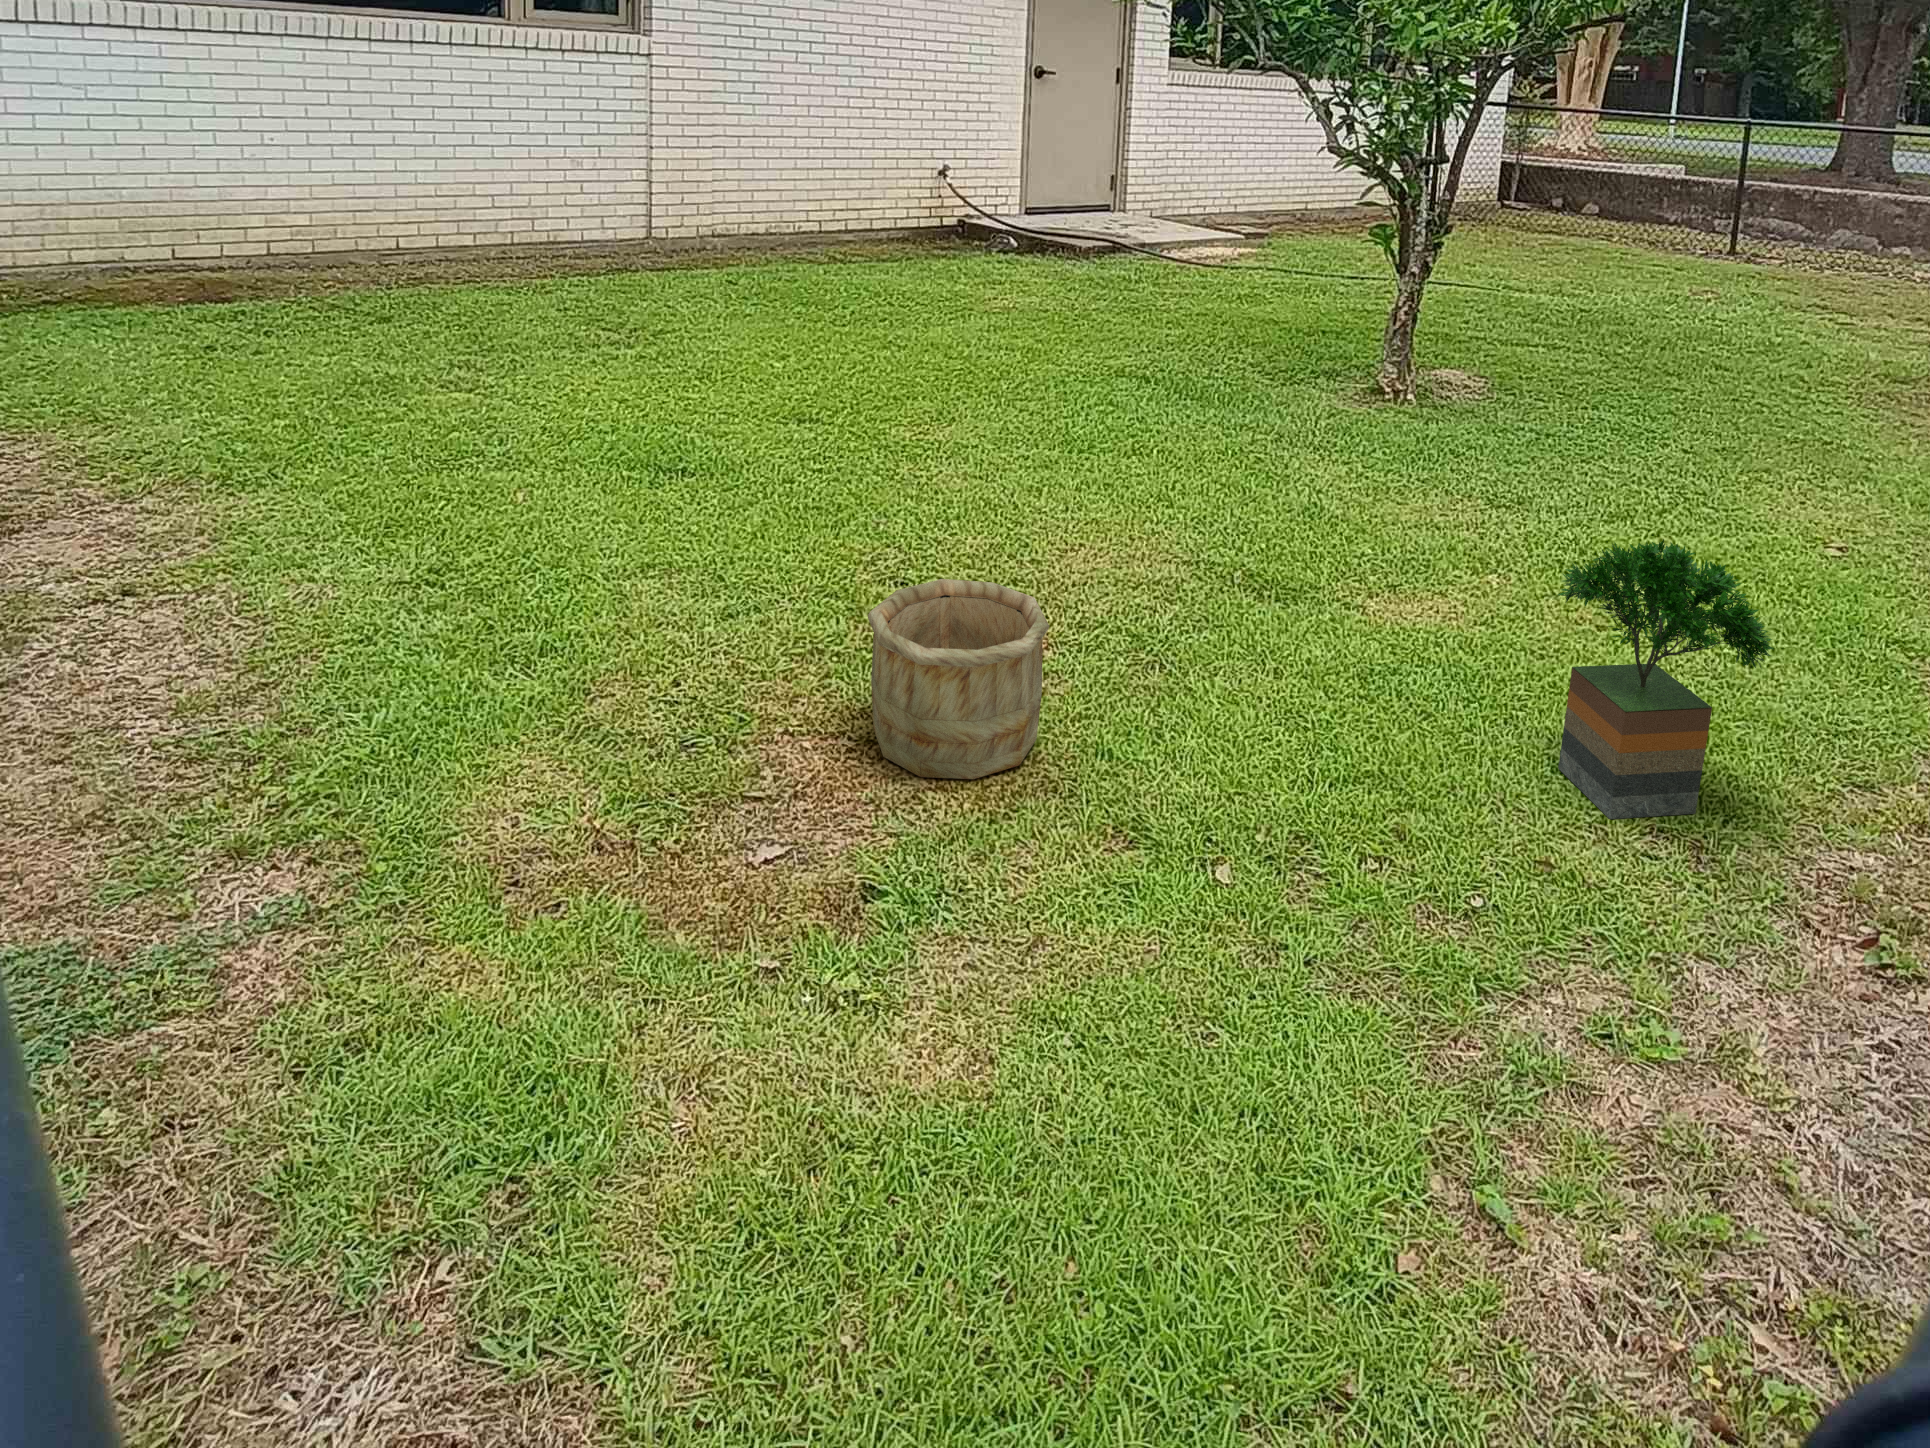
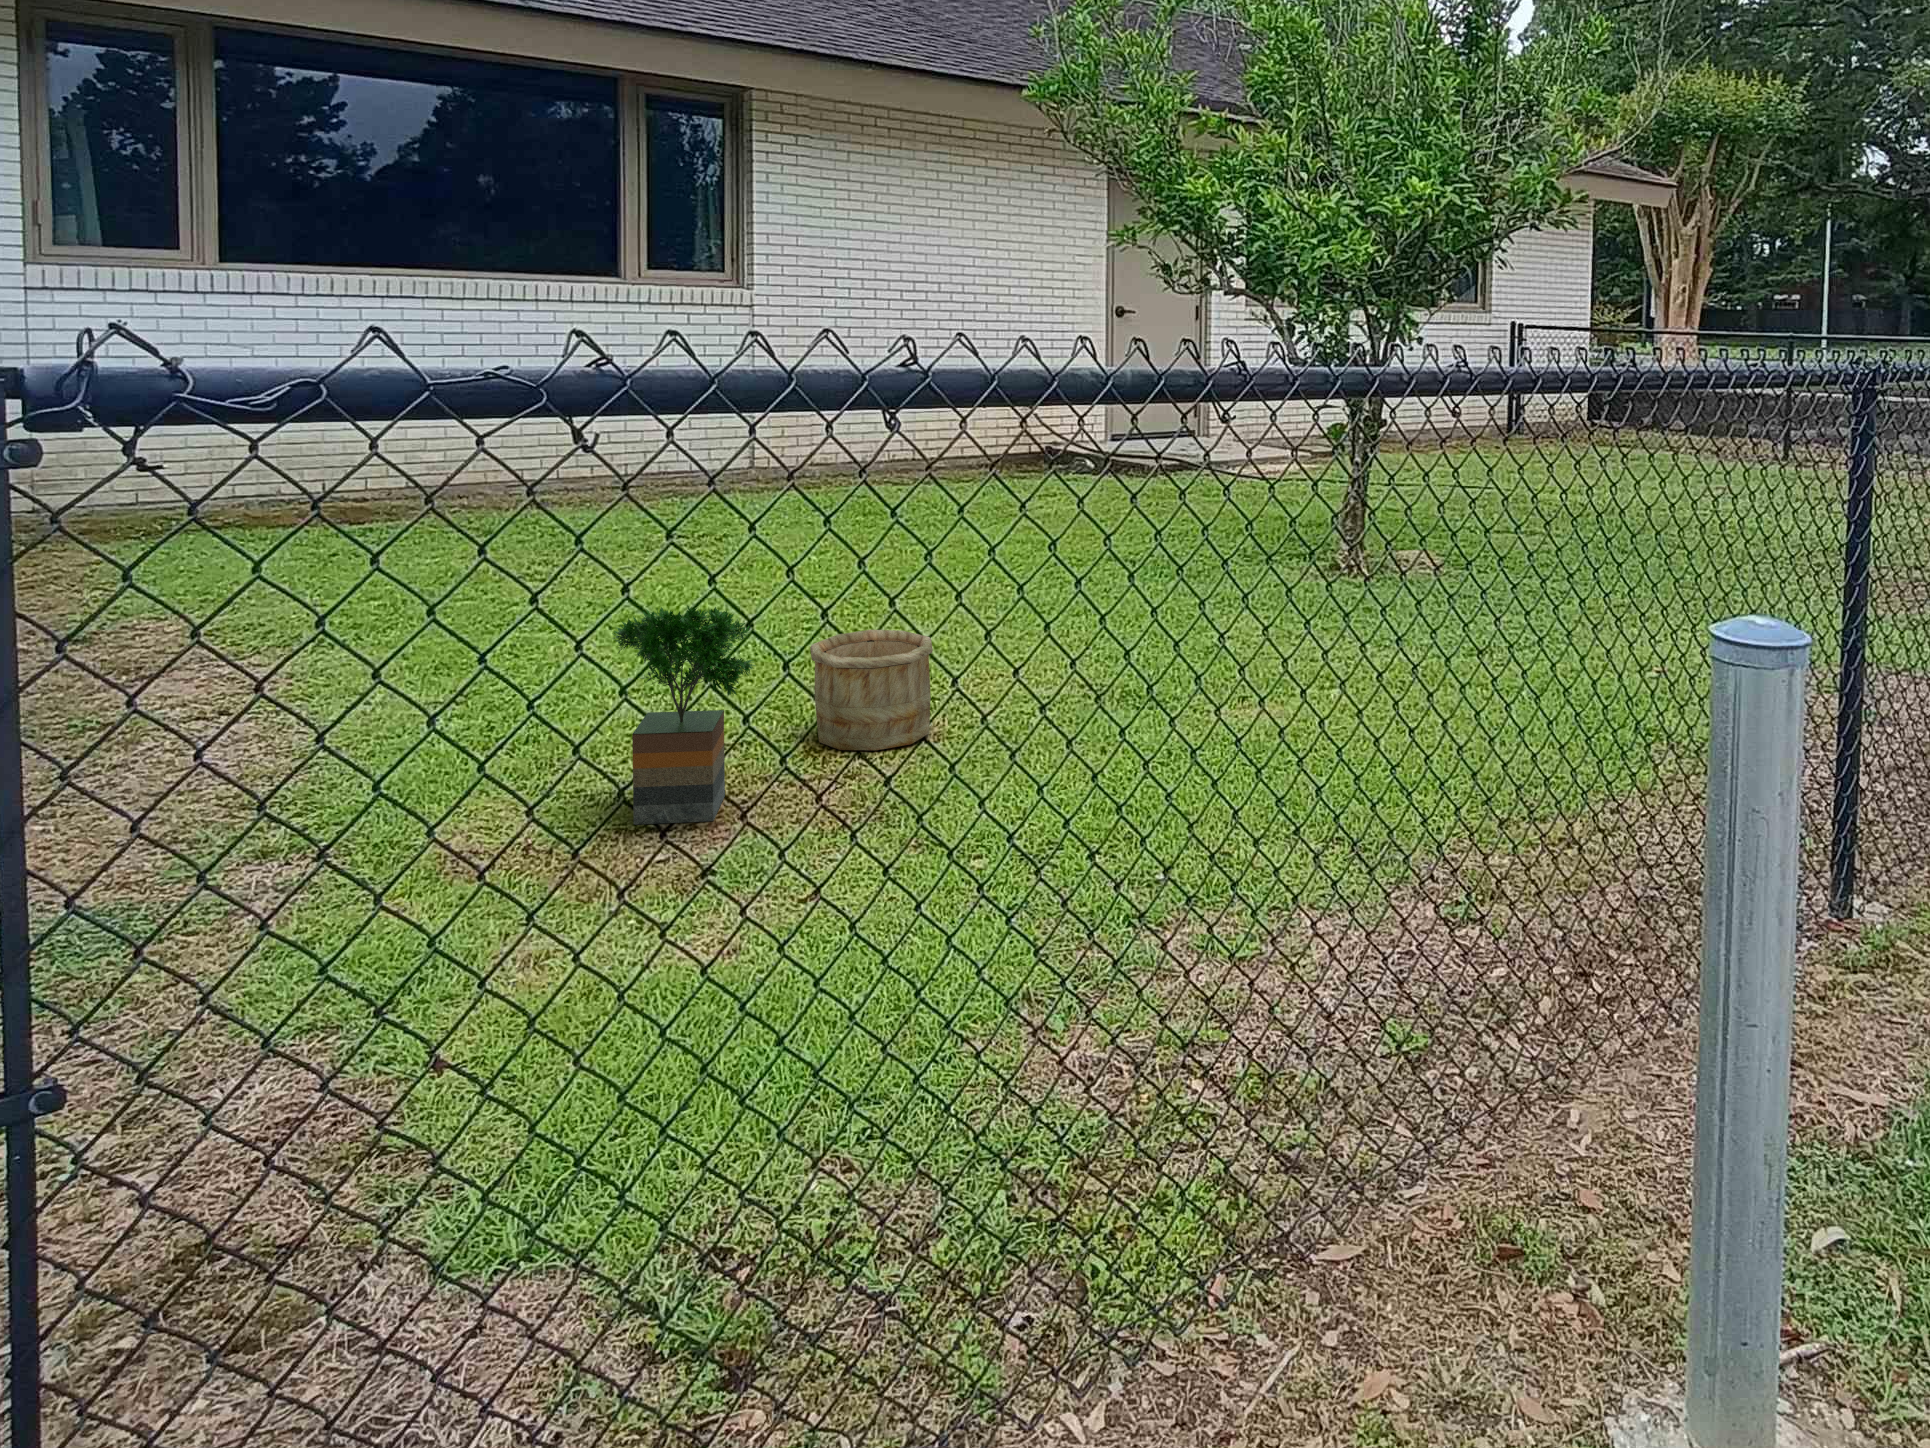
potted tree: present [1558,539,1773,819] -> present [613,606,755,825]

